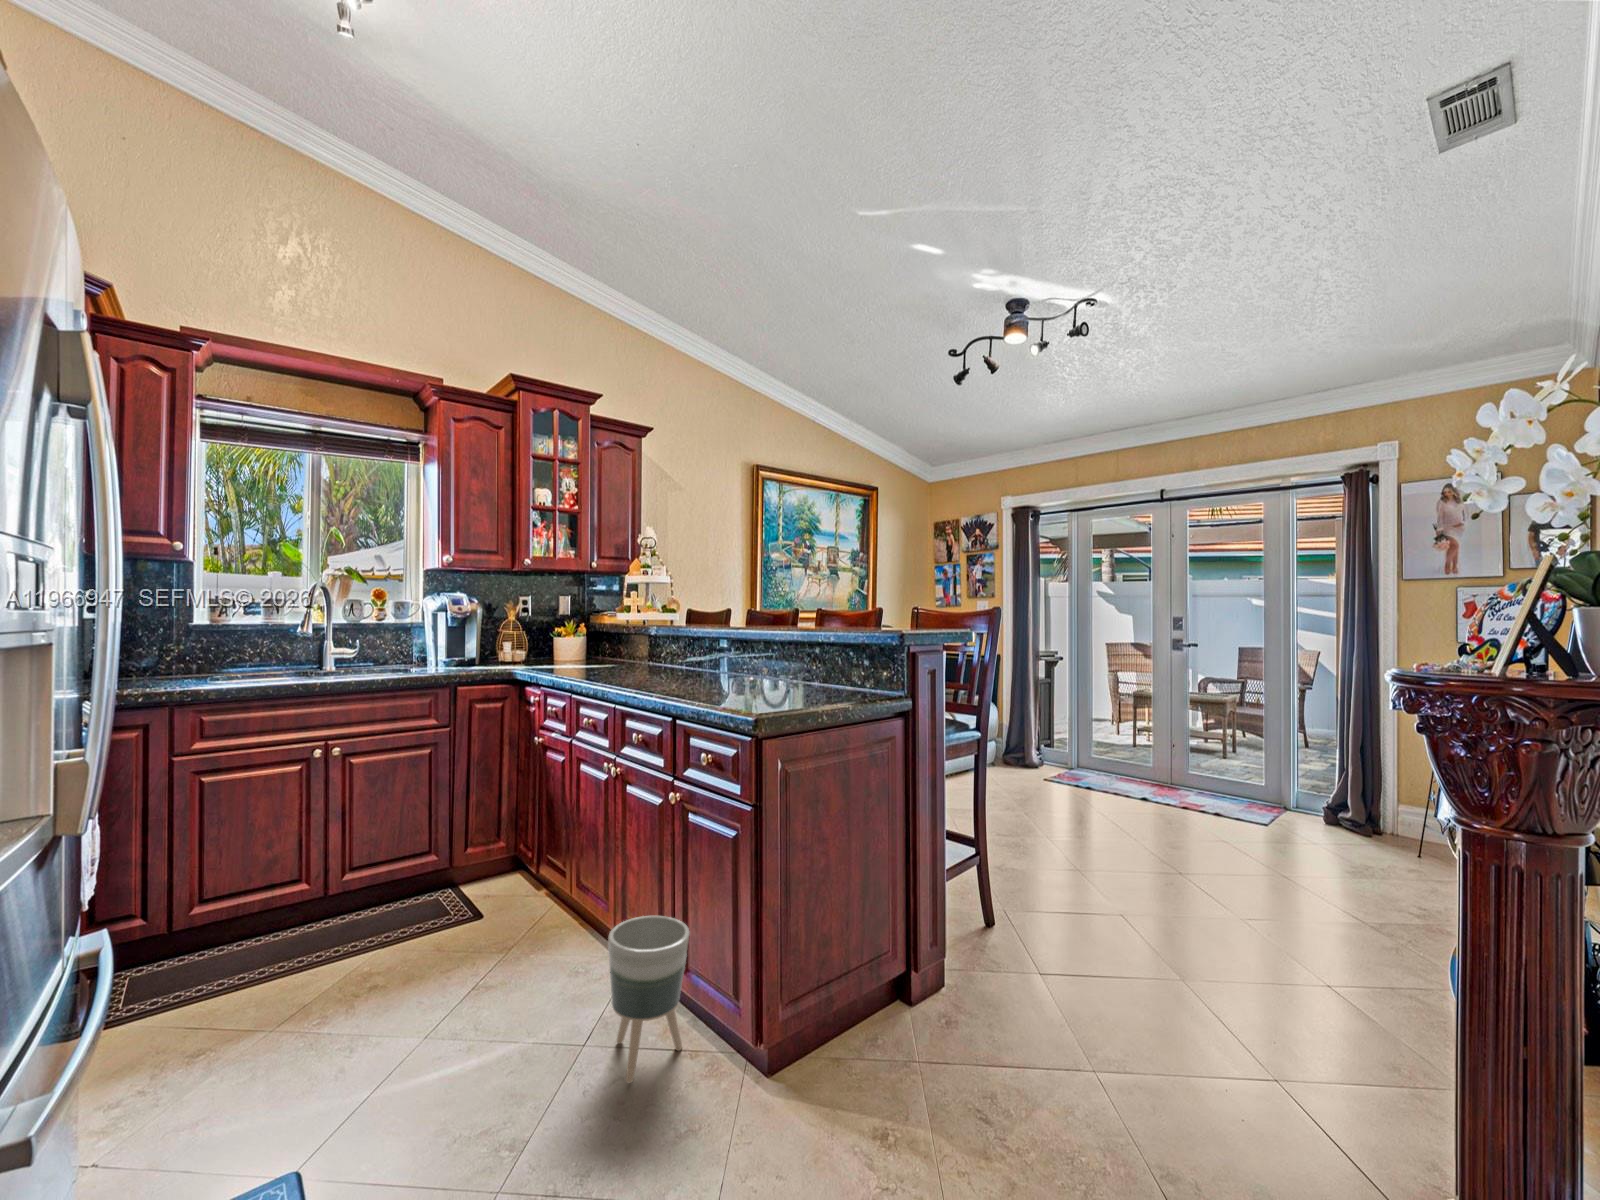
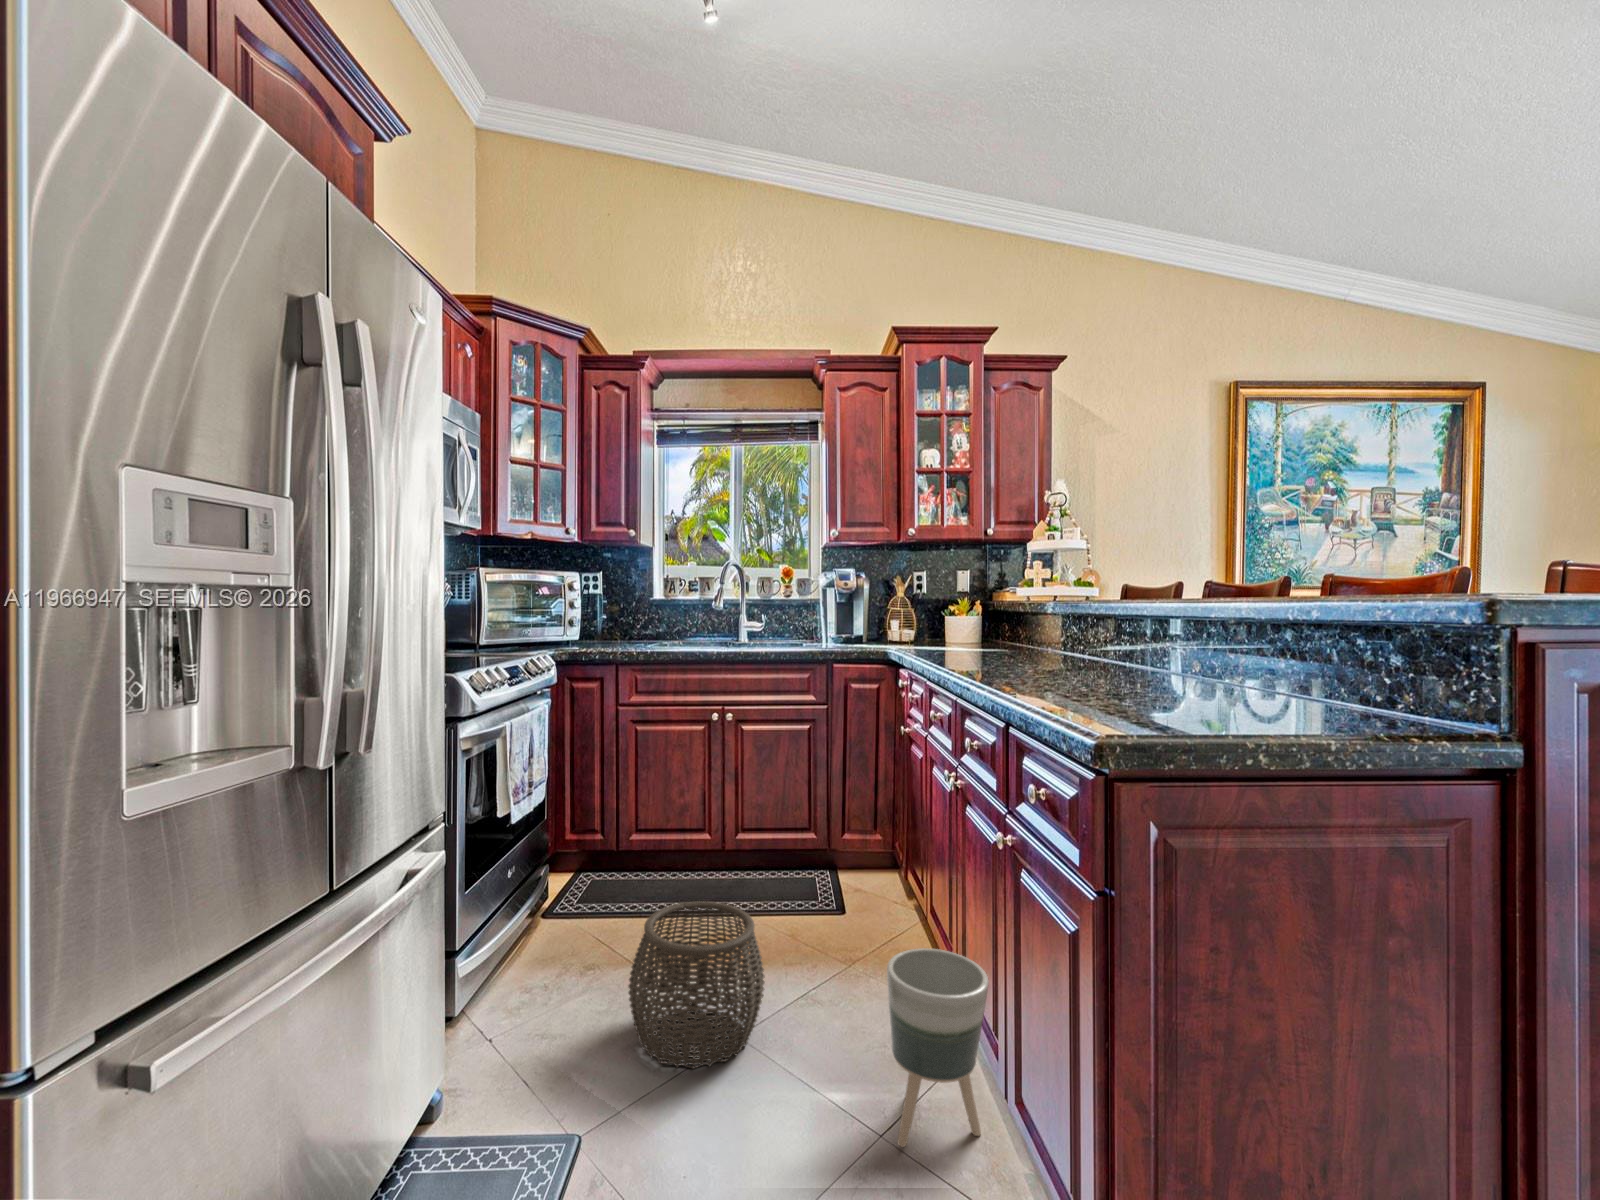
woven basket: none [301,940,466,1124] -> present [628,901,765,1069]

